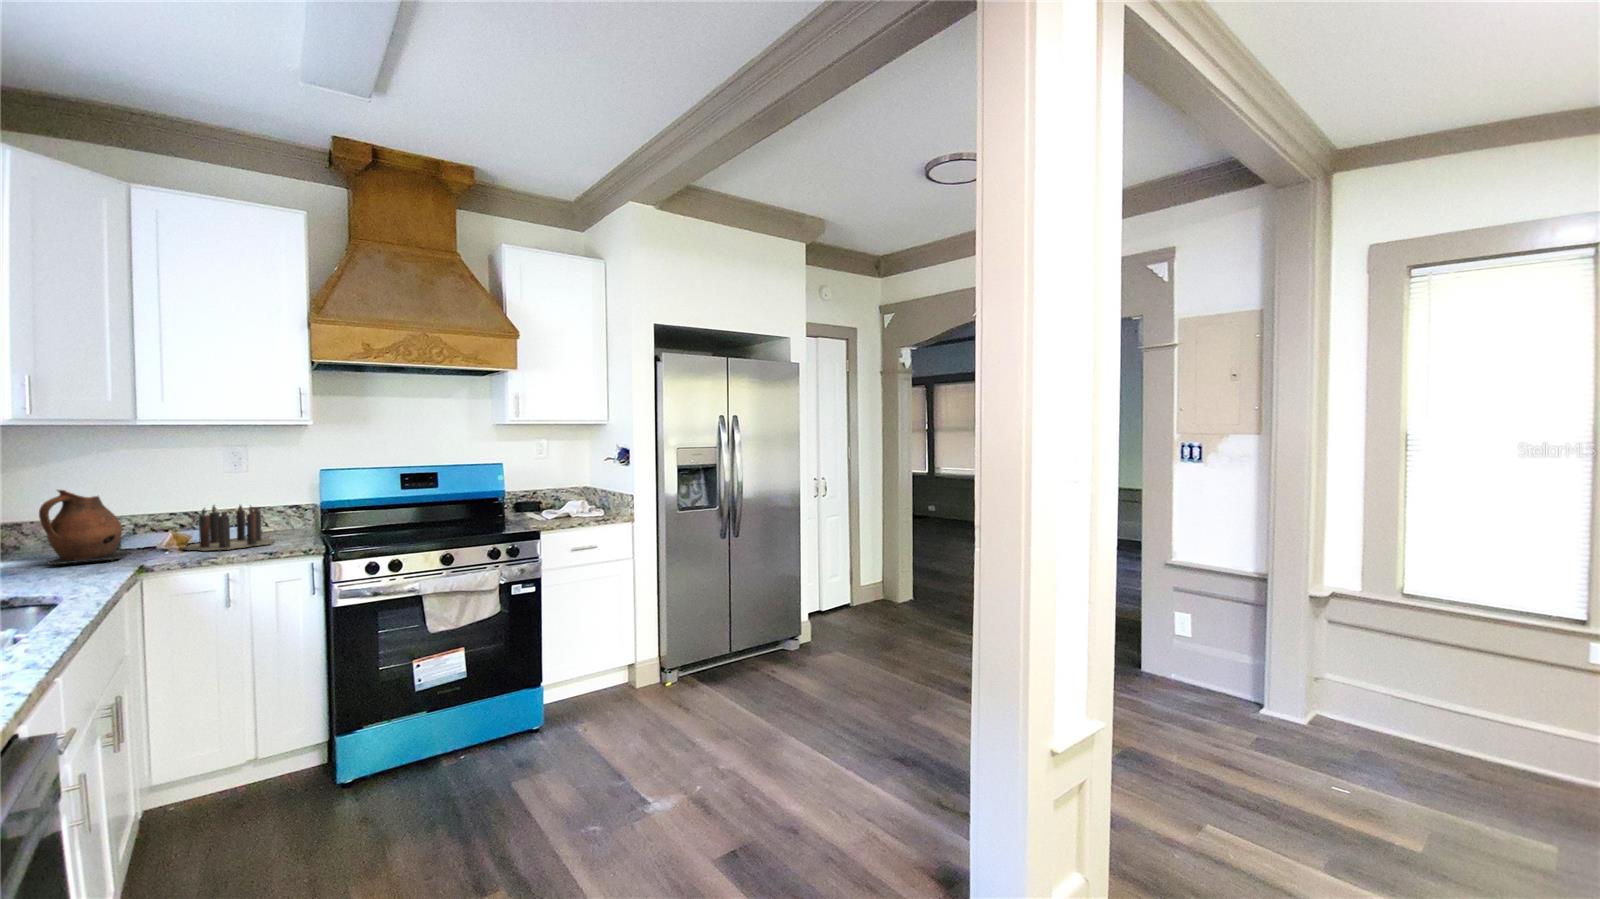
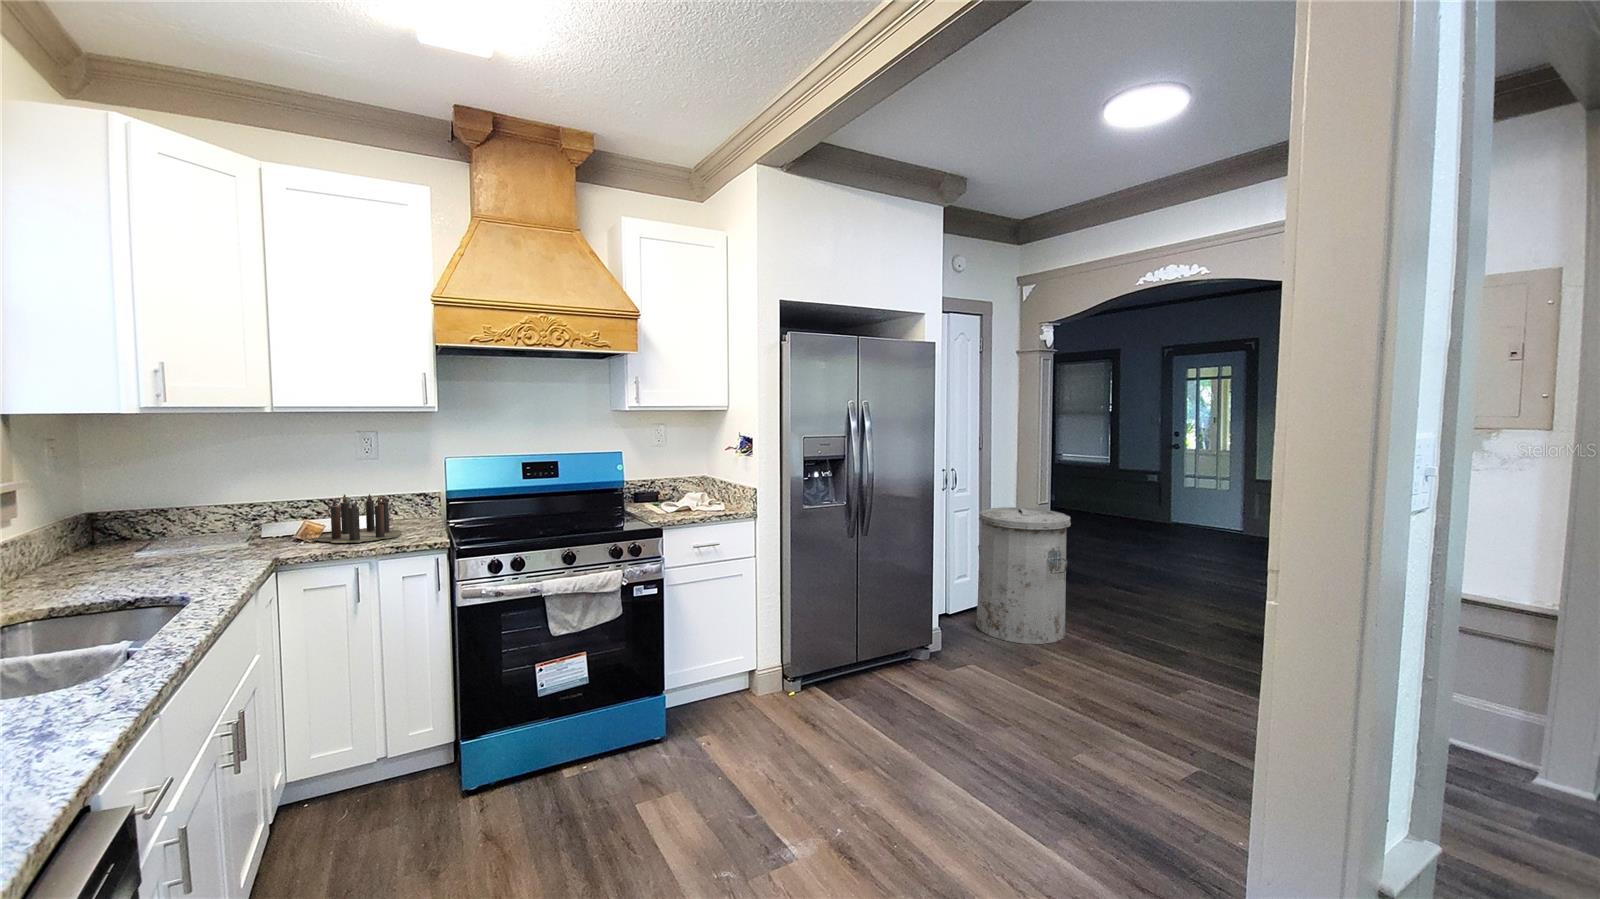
ceramic pitcher: present [39,490,130,565] -> none [183,479,269,556]
trash can: none [846,512,925,632] -> present [976,507,1071,644]

